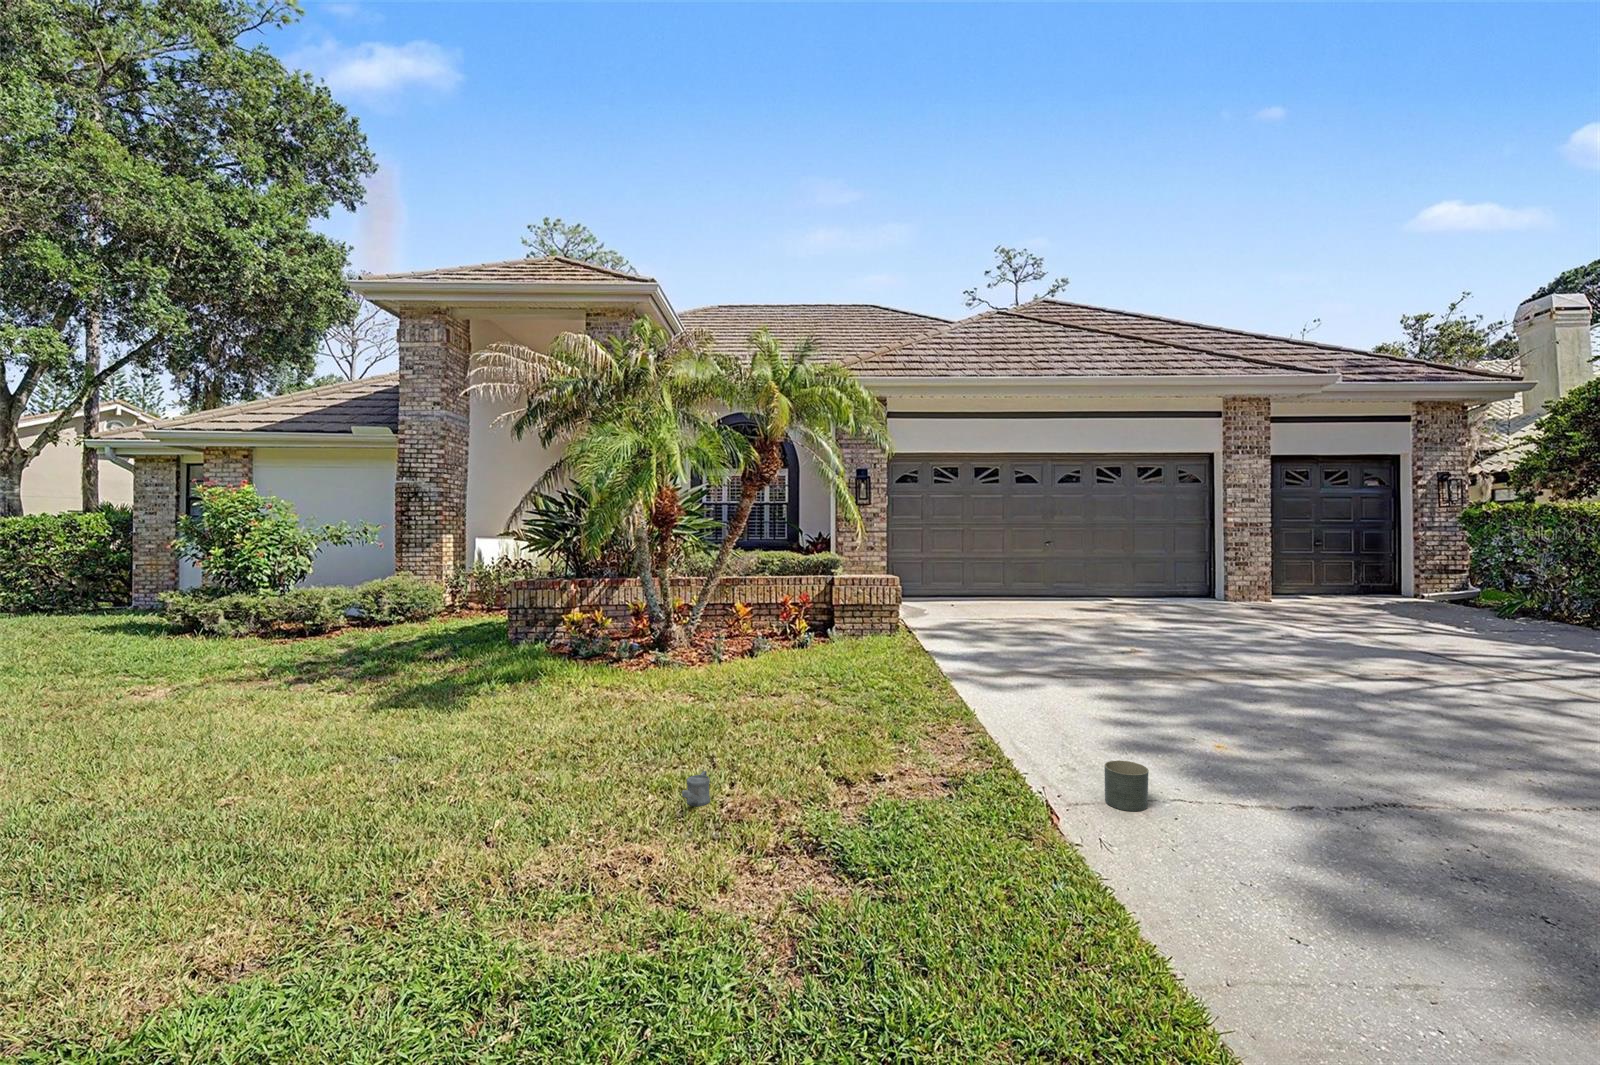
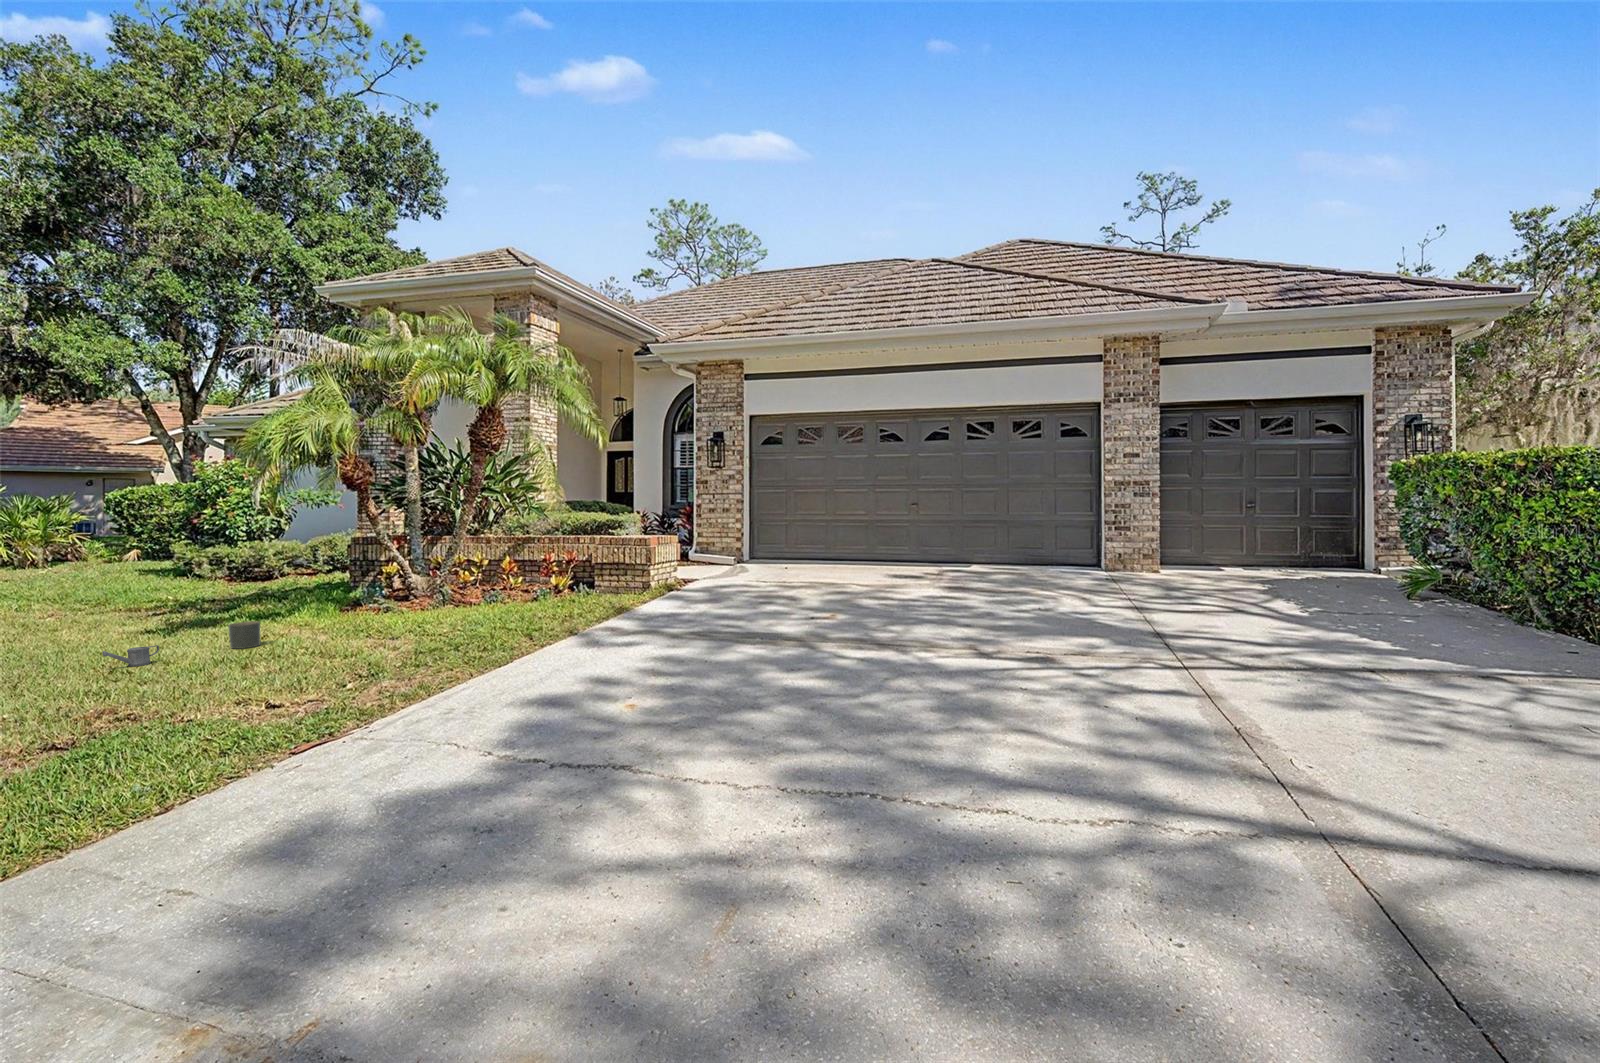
planter: present [1104,760,1149,811] -> present [229,621,261,649]

